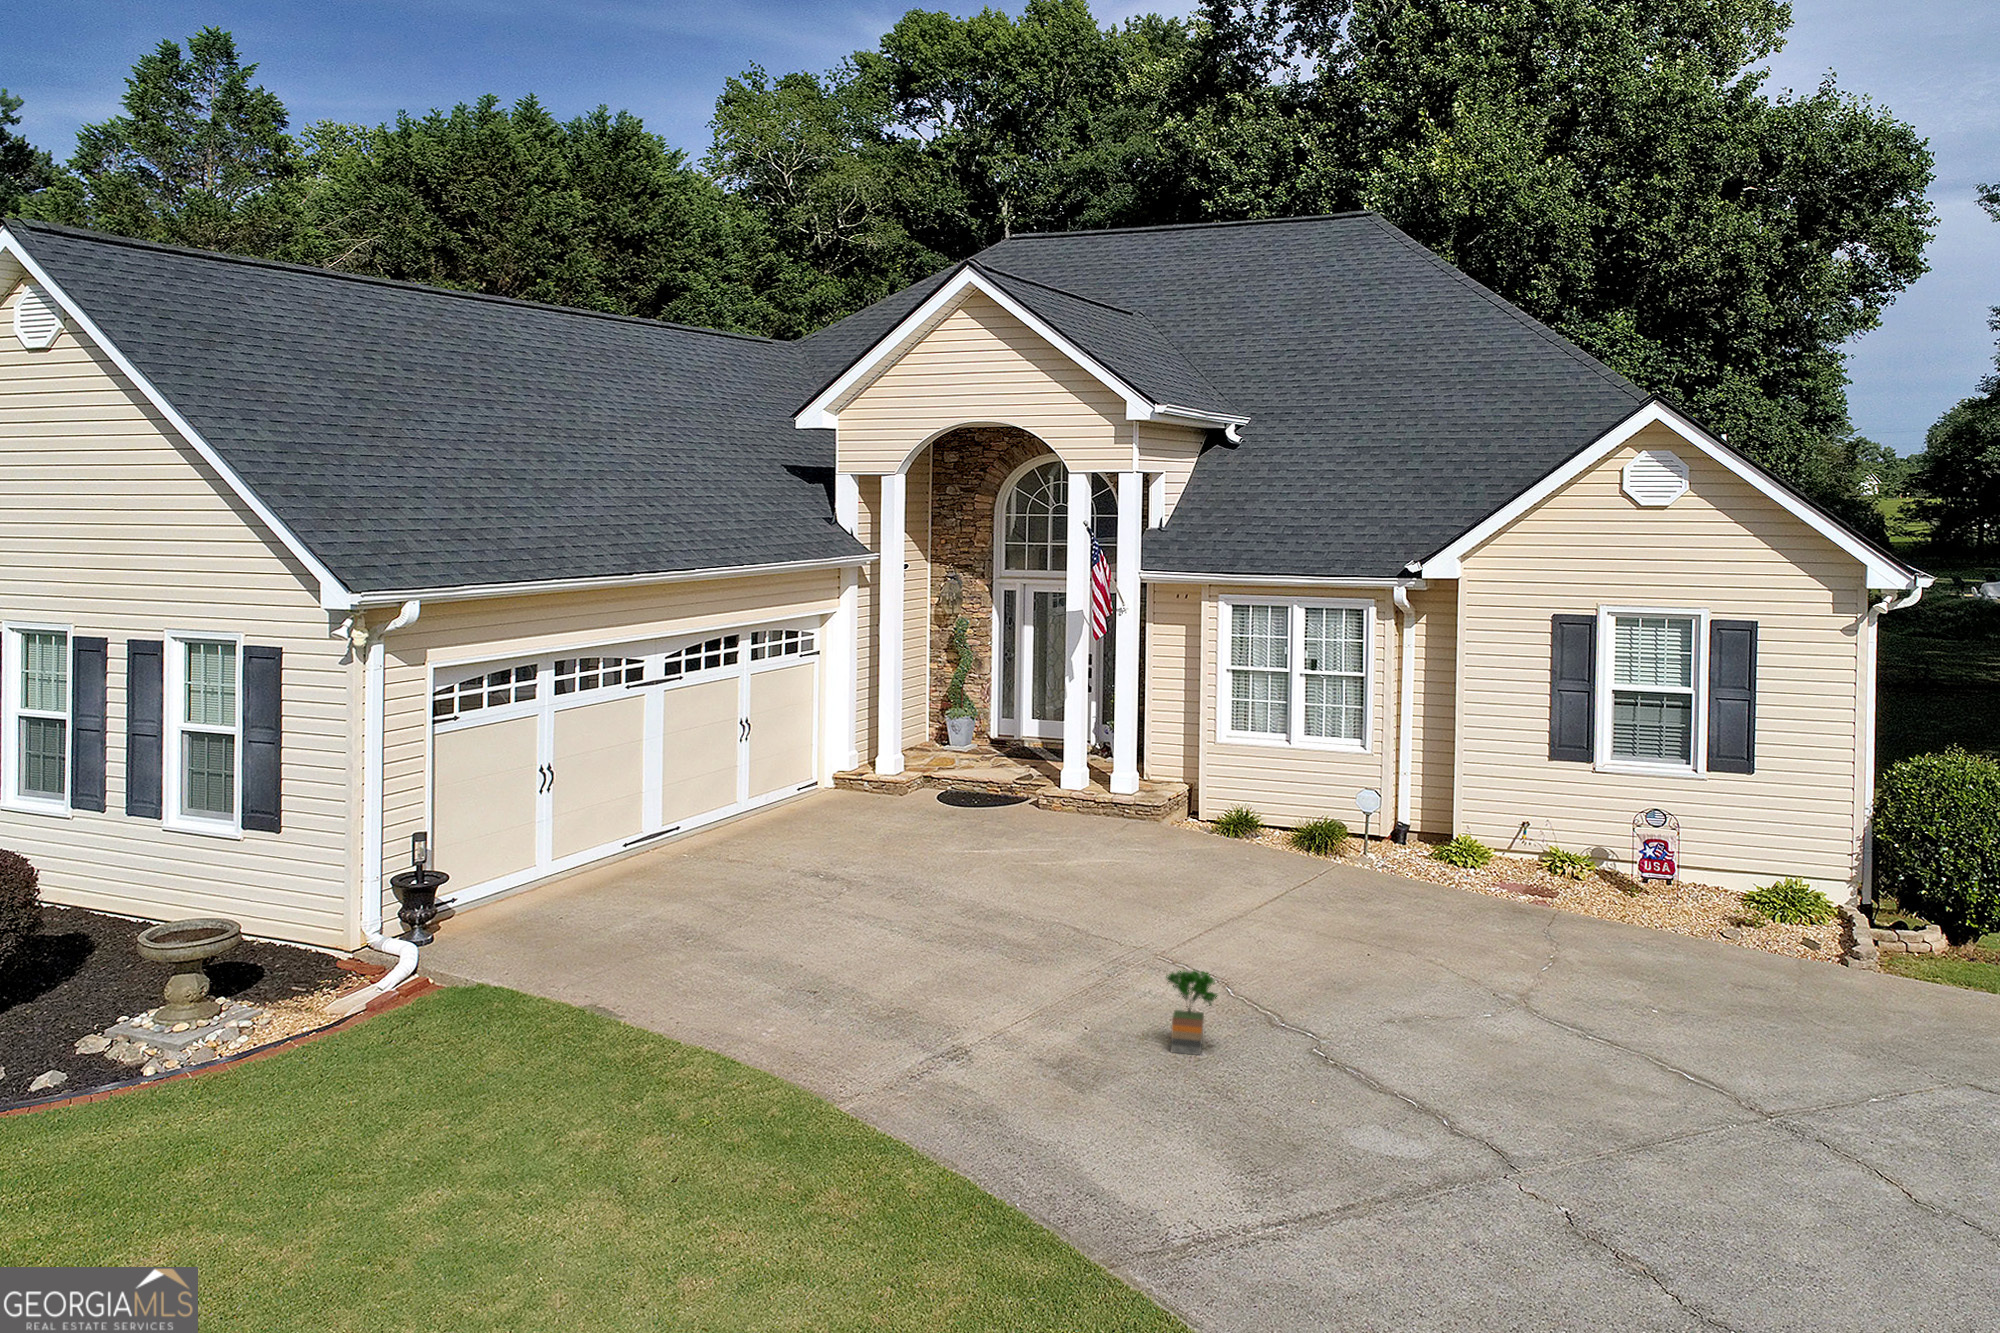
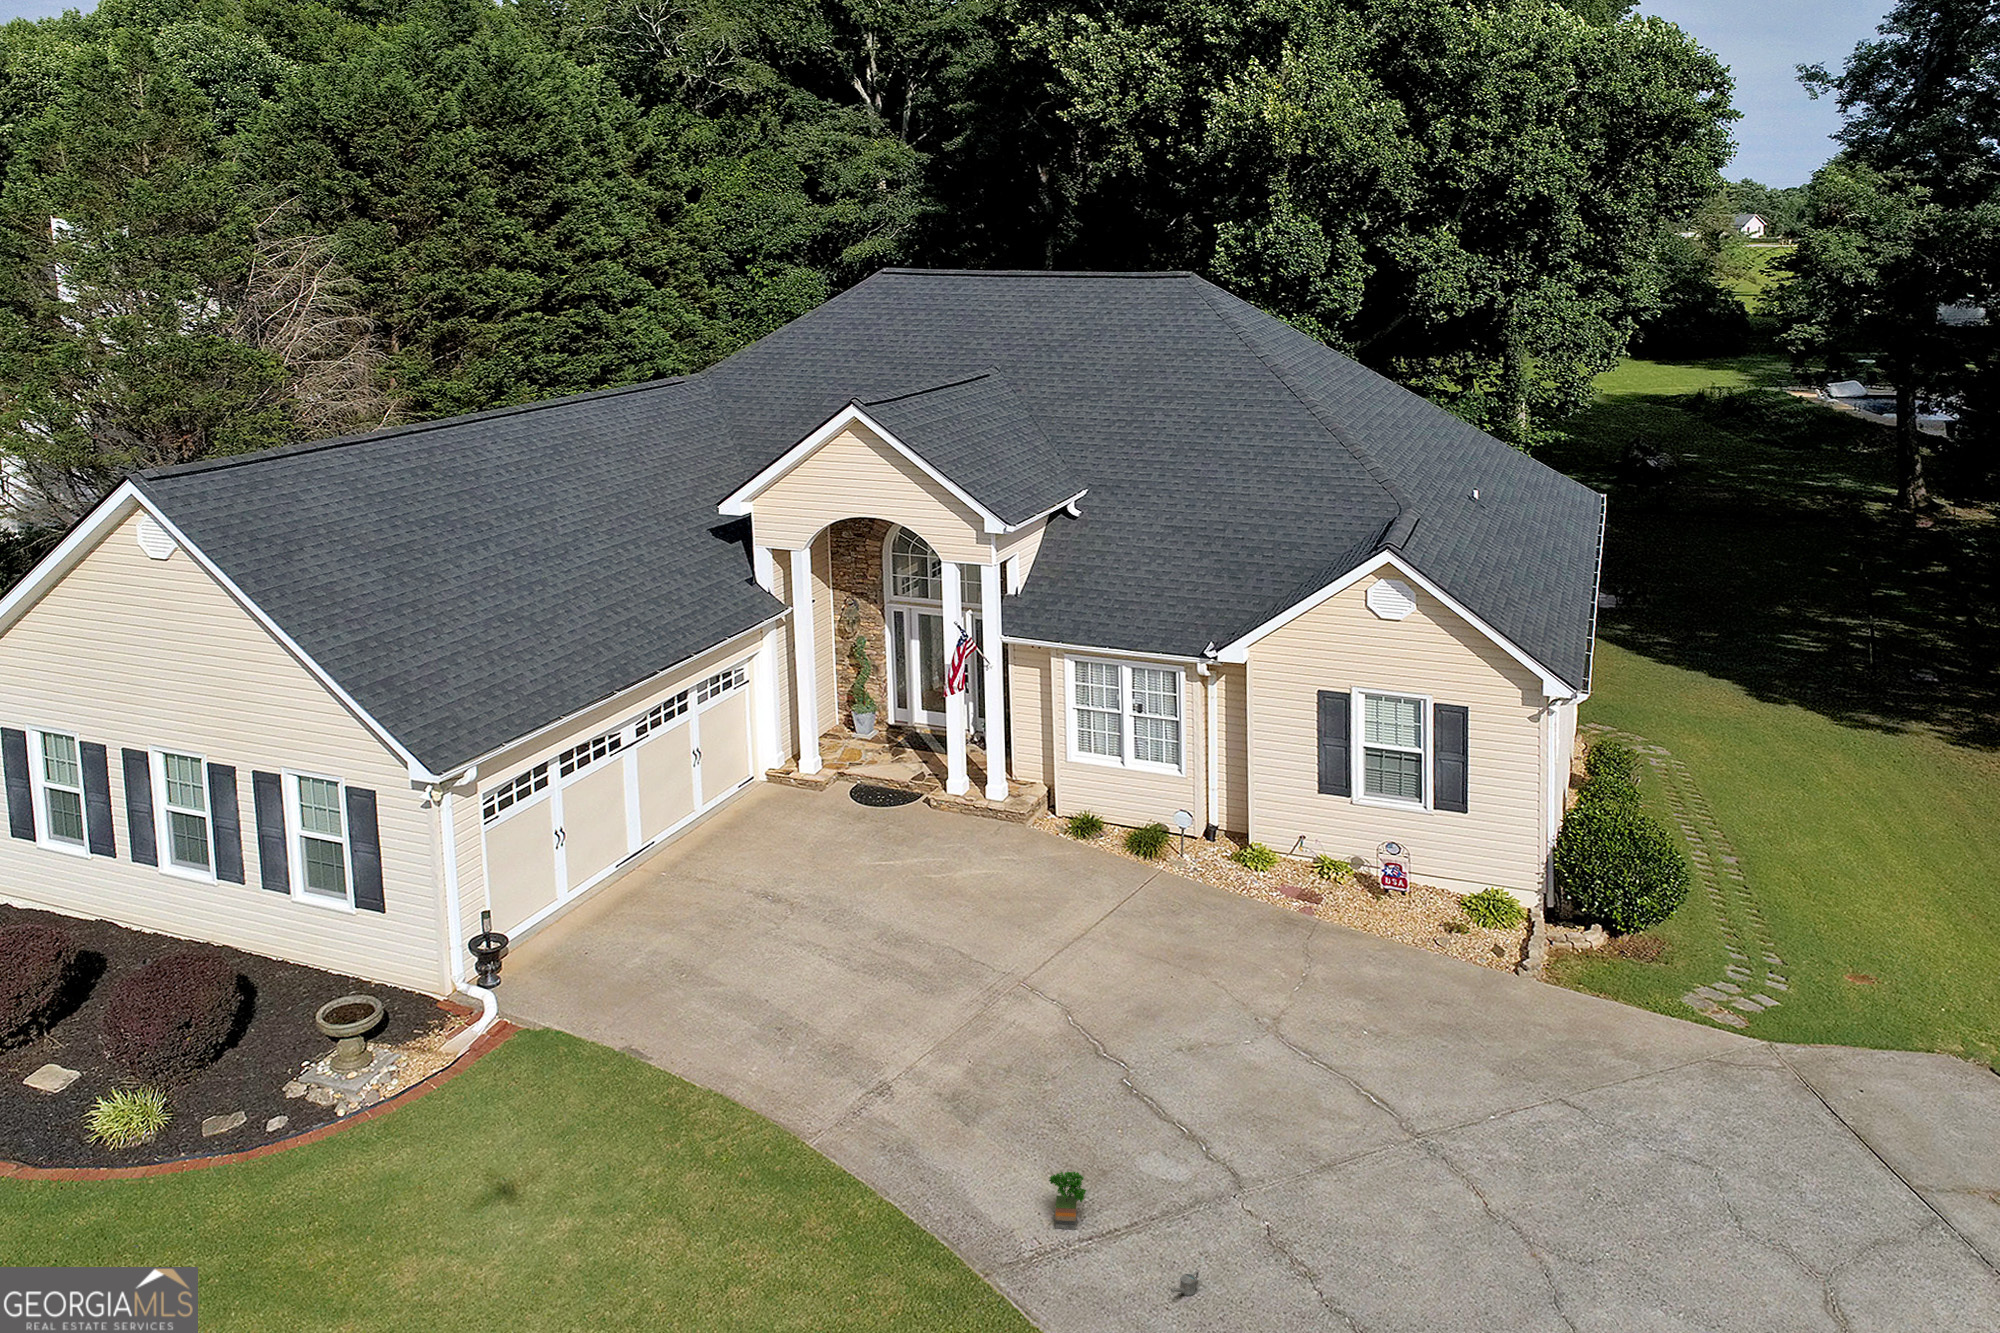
watering can: none [1341,1081,1384,1111] -> present [1170,1271,1199,1296]

